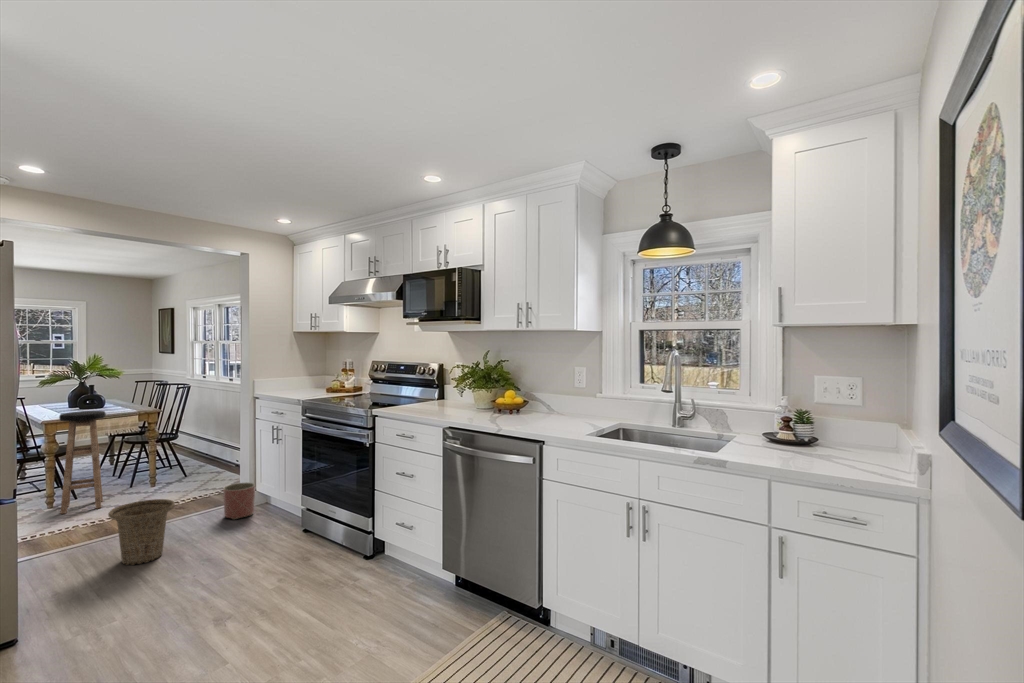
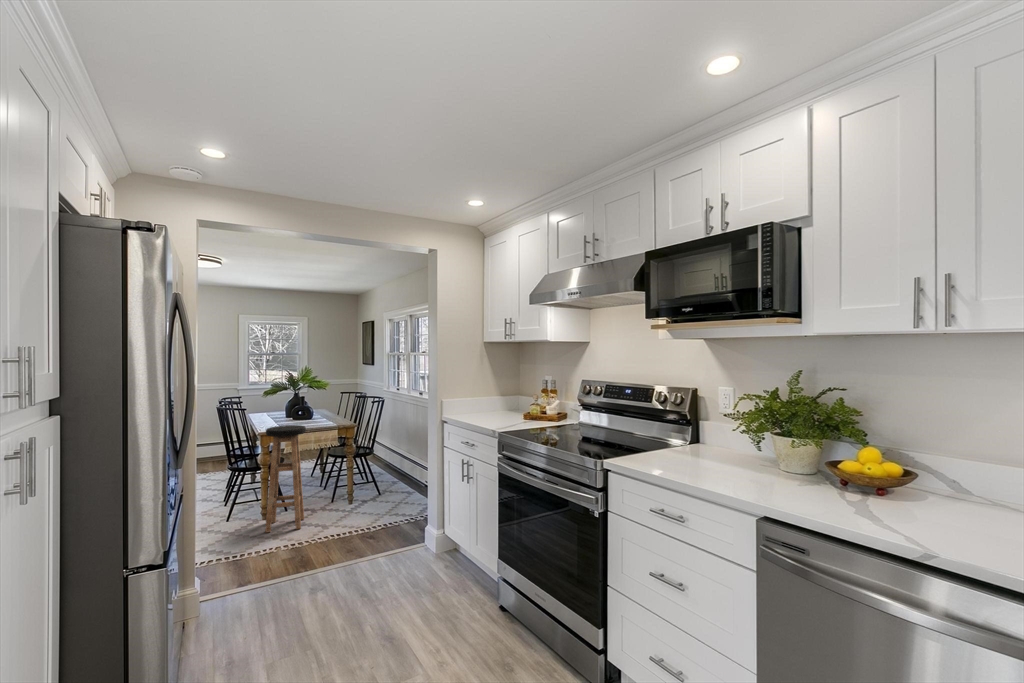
planter: present [223,483,255,519] -> none [411,521,445,568]
basket: present [108,499,175,565] -> none [285,544,355,630]

